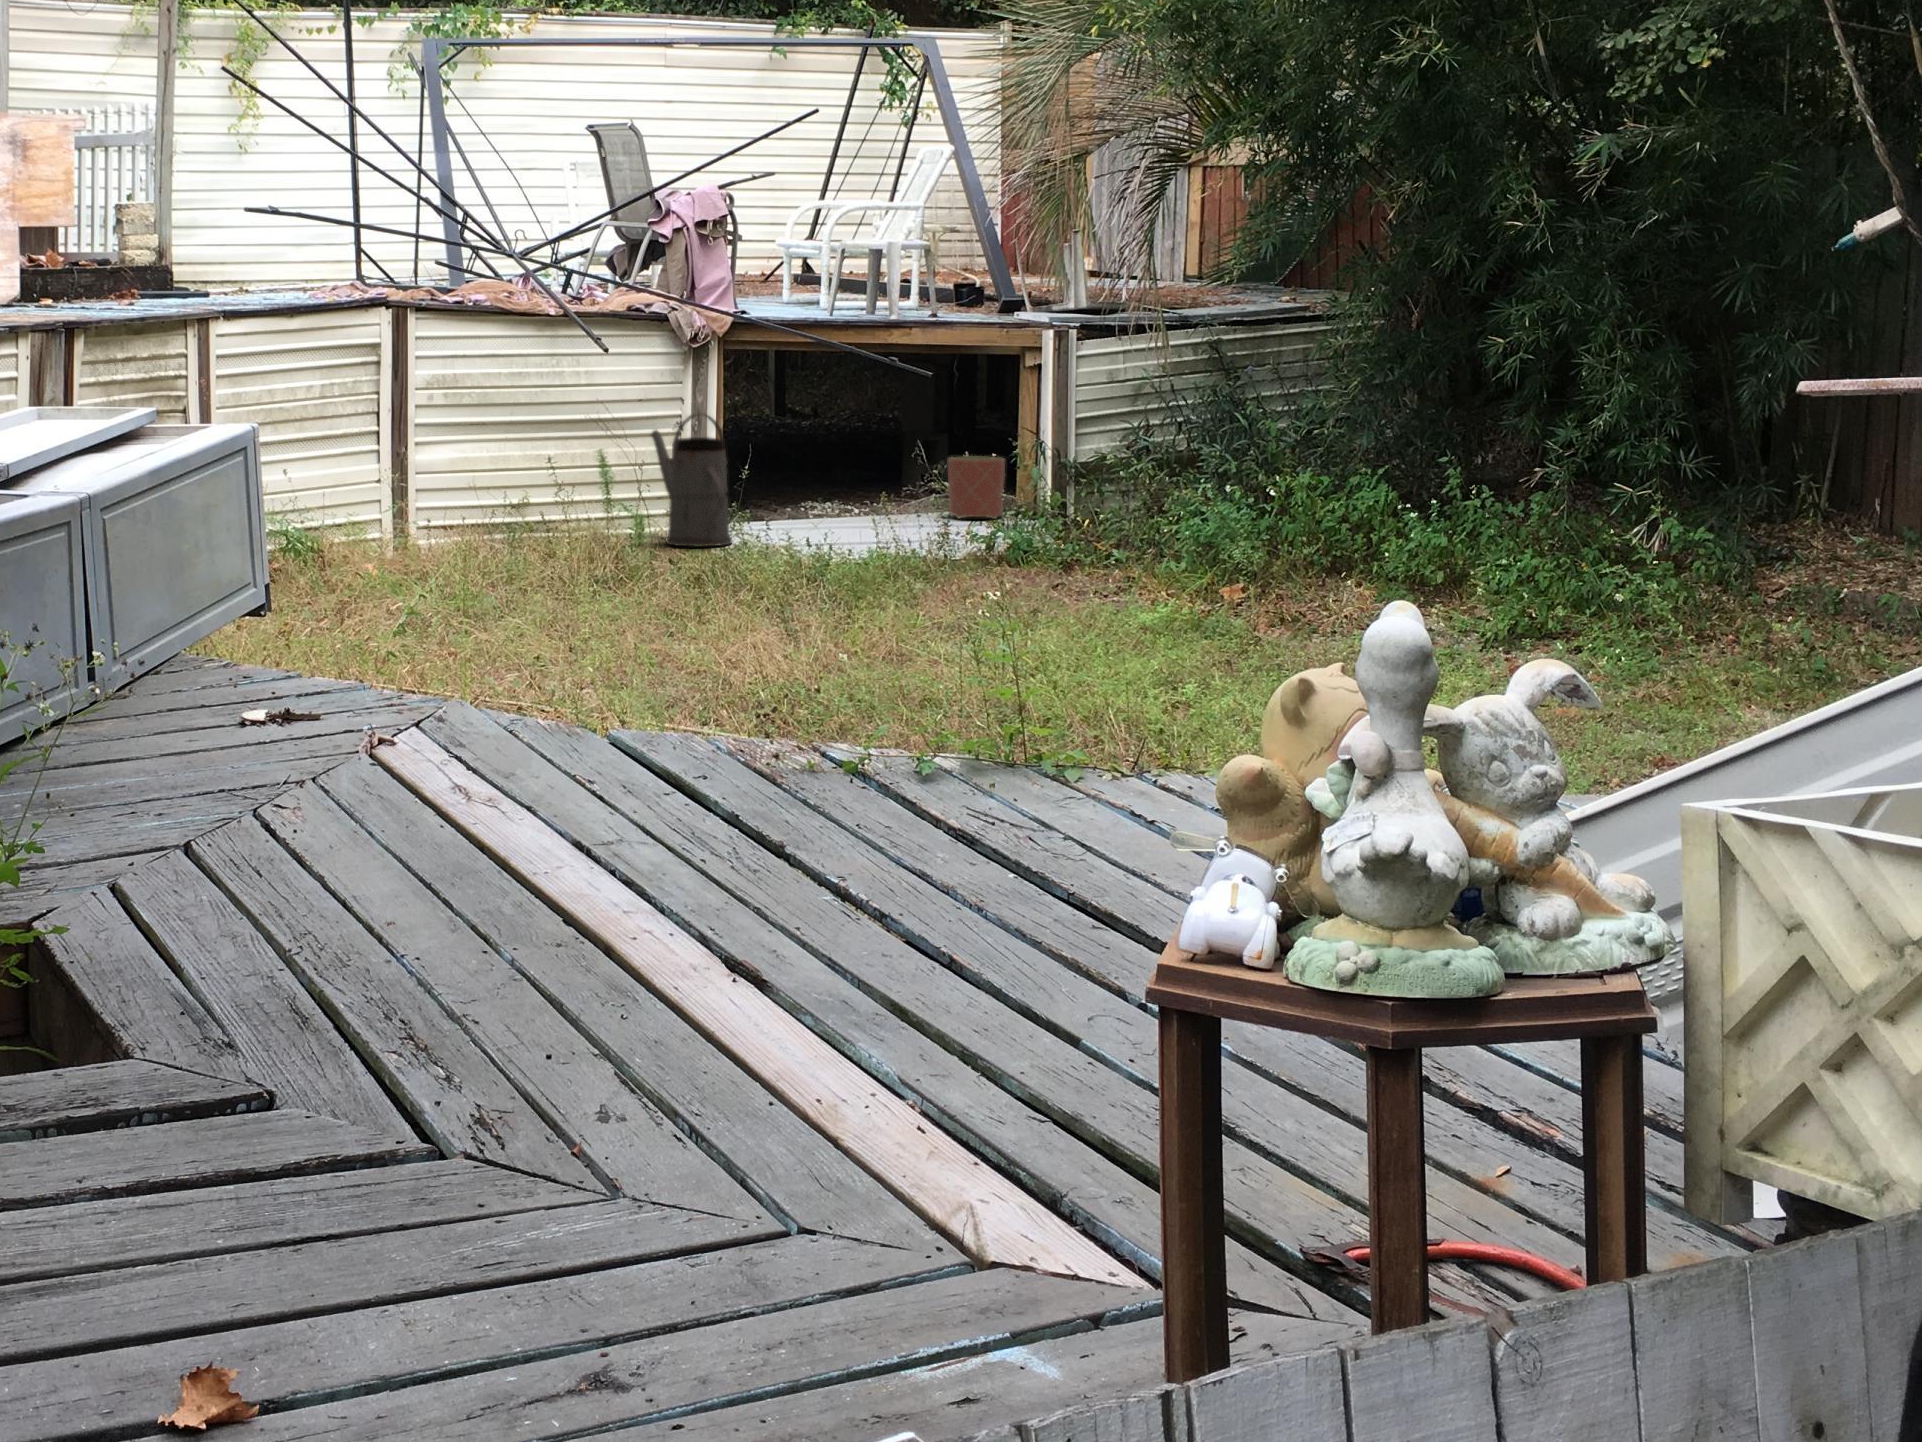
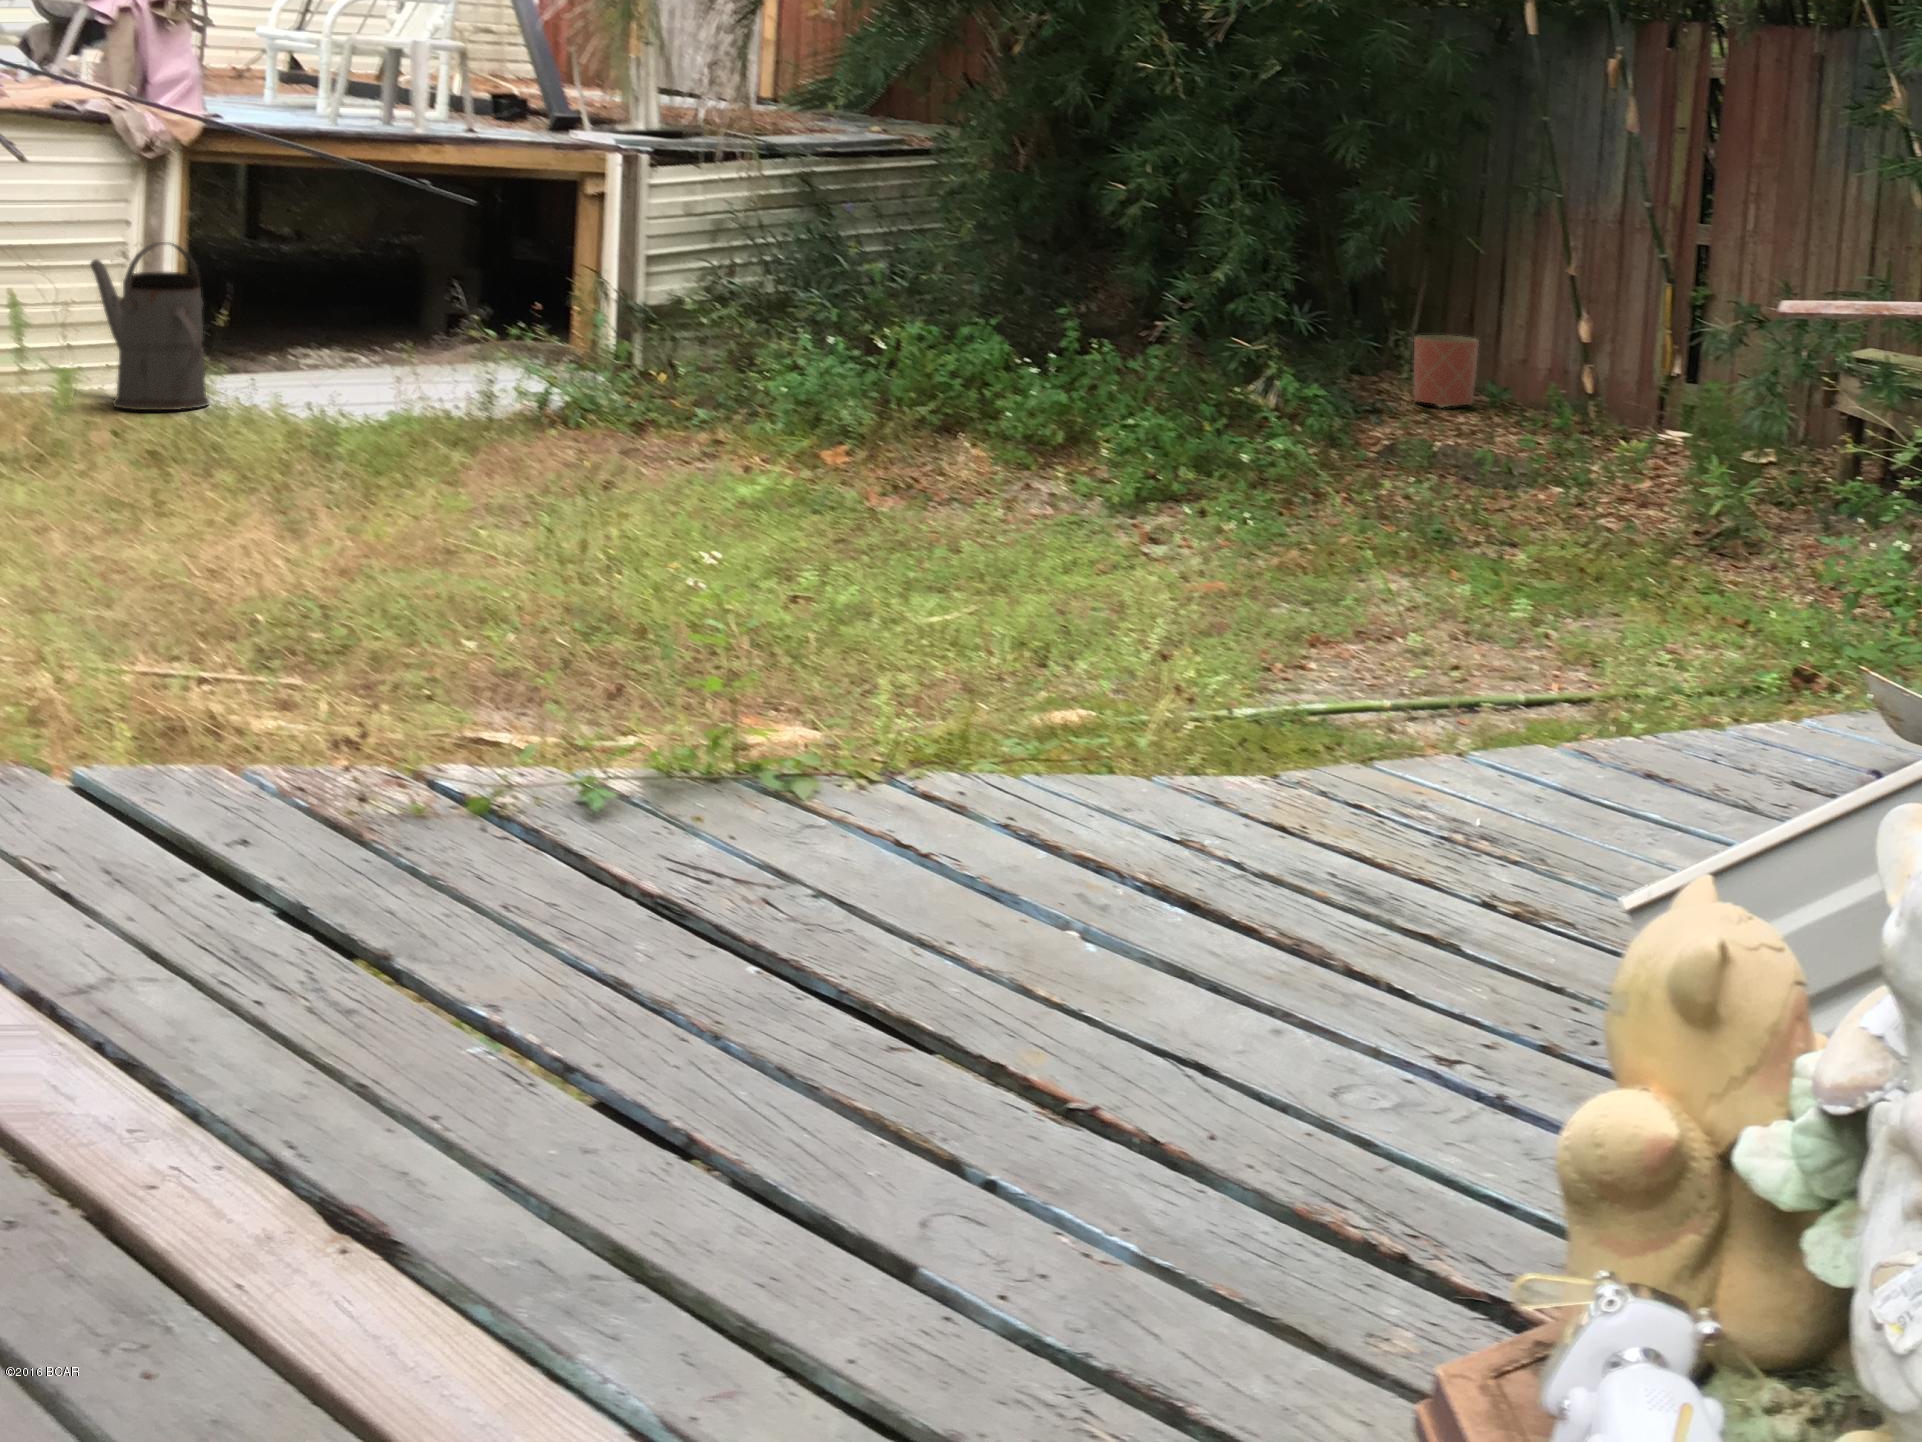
planter: present [948,456,1005,519] -> present [1414,335,1479,407]

